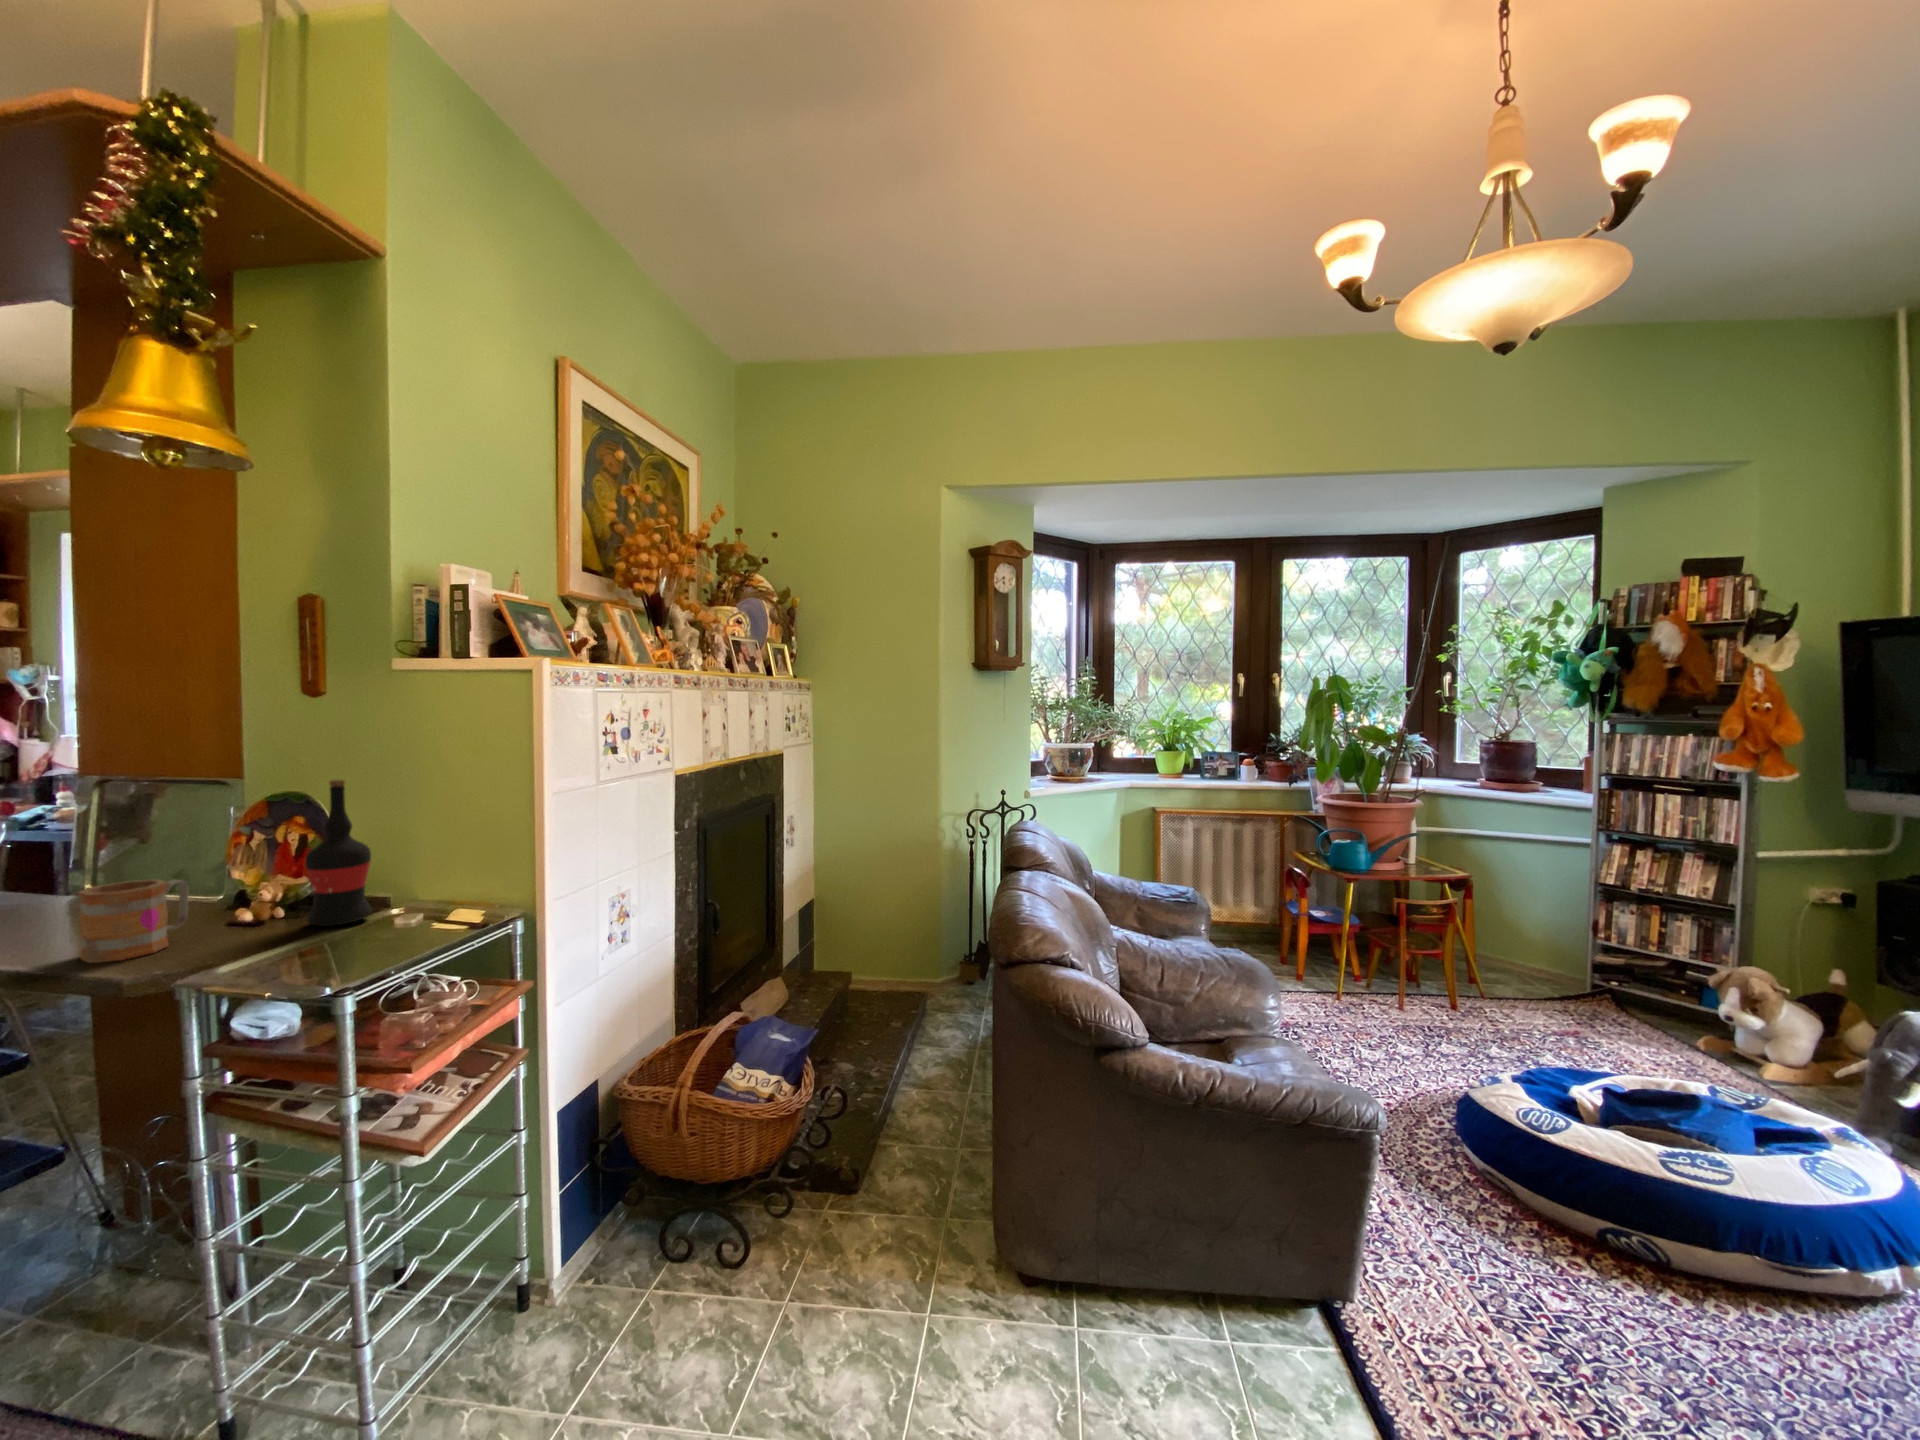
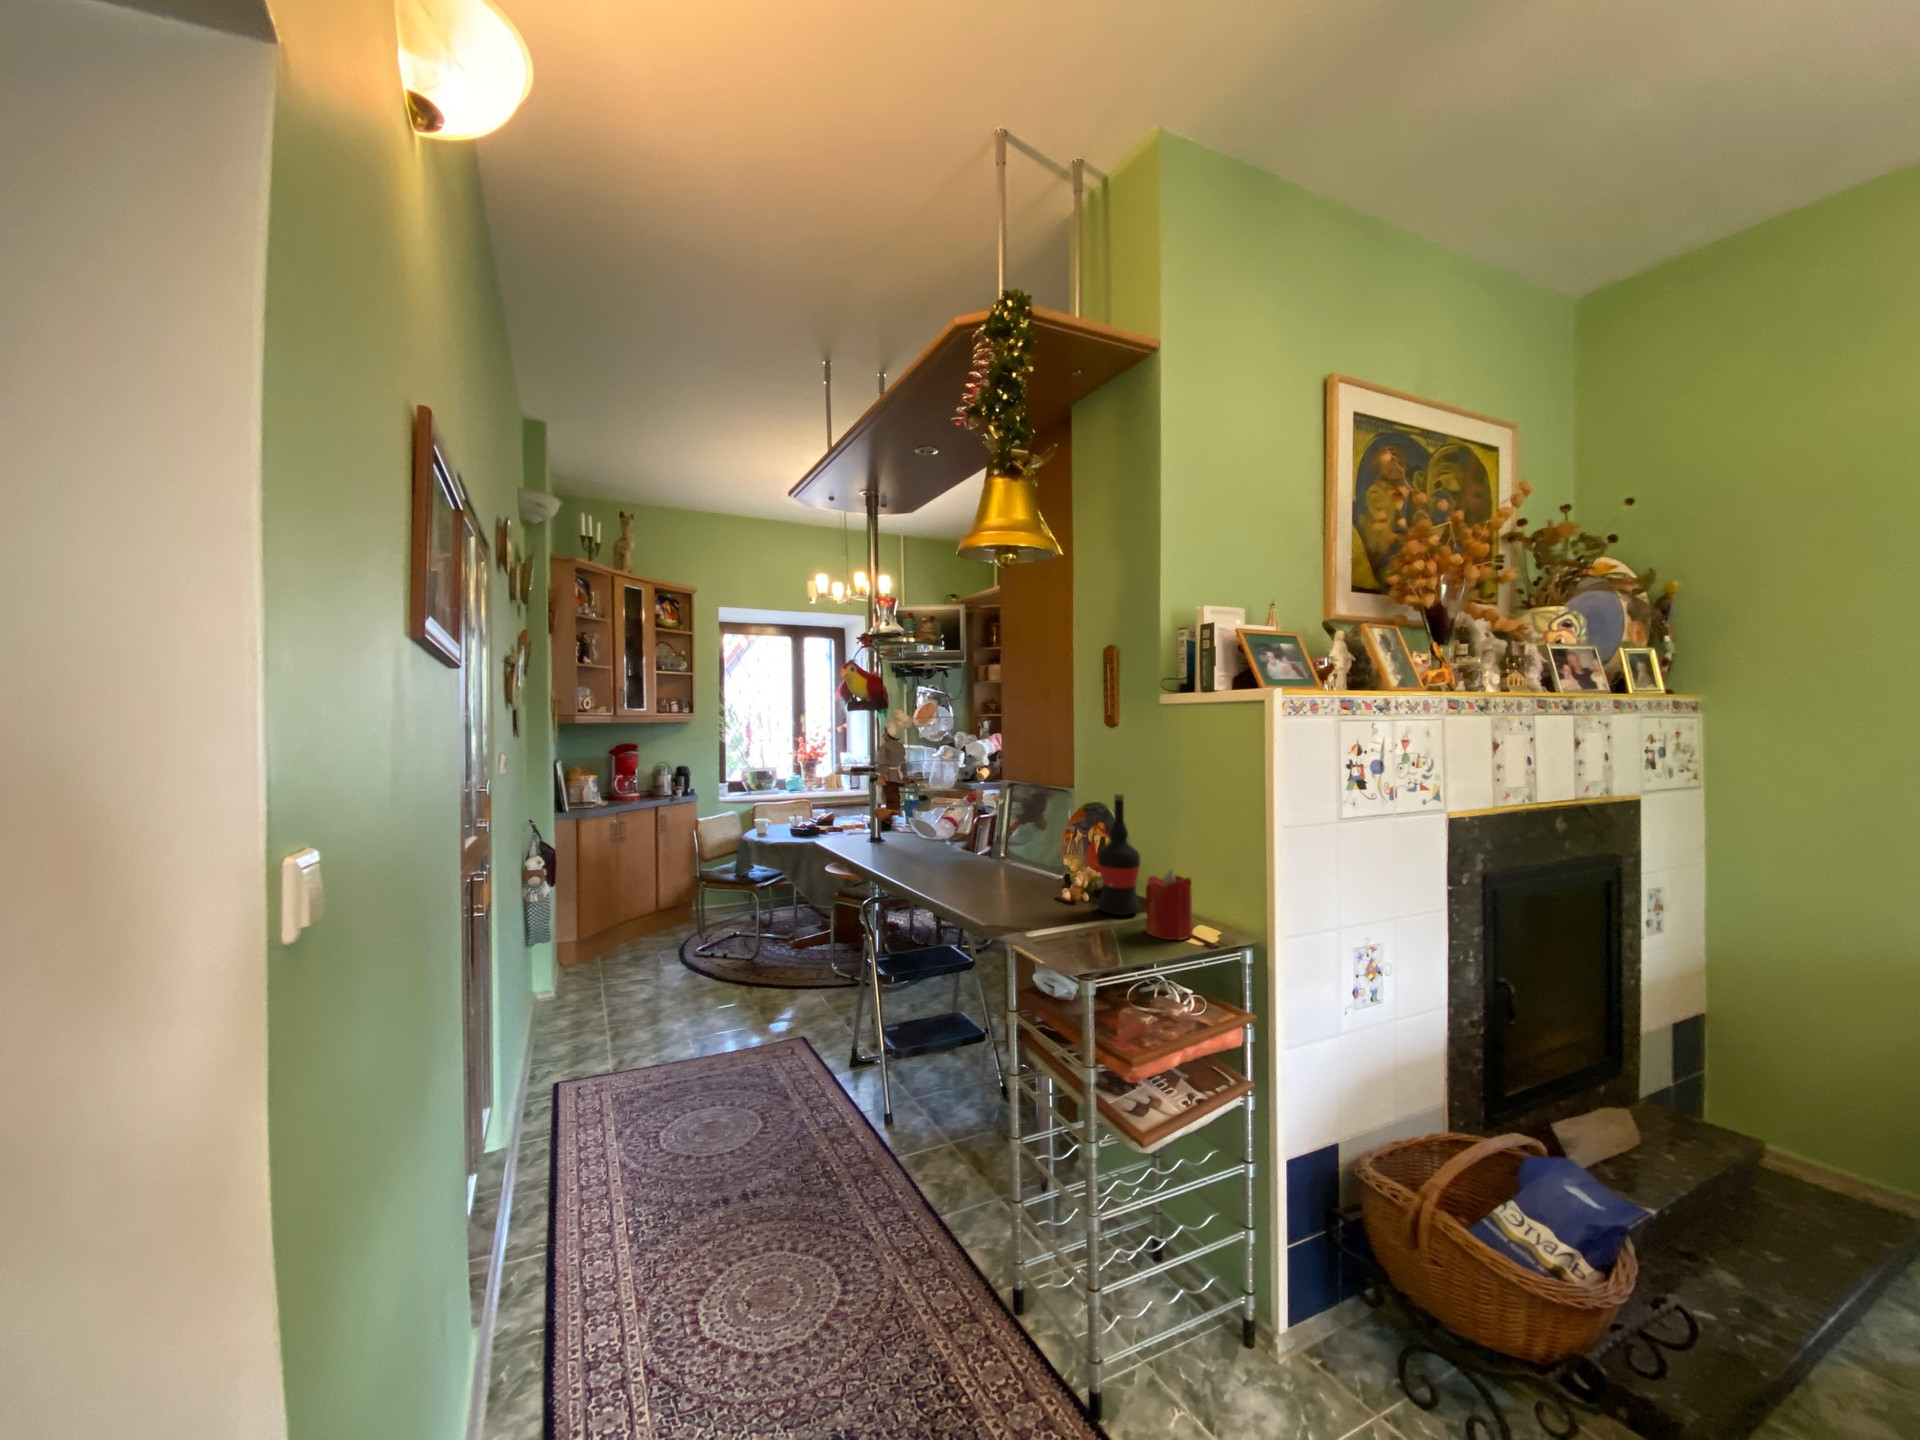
candle: none [390,854,452,933] -> present [1145,870,1192,940]
mug: present [78,879,189,963] -> none [984,852,1037,906]

